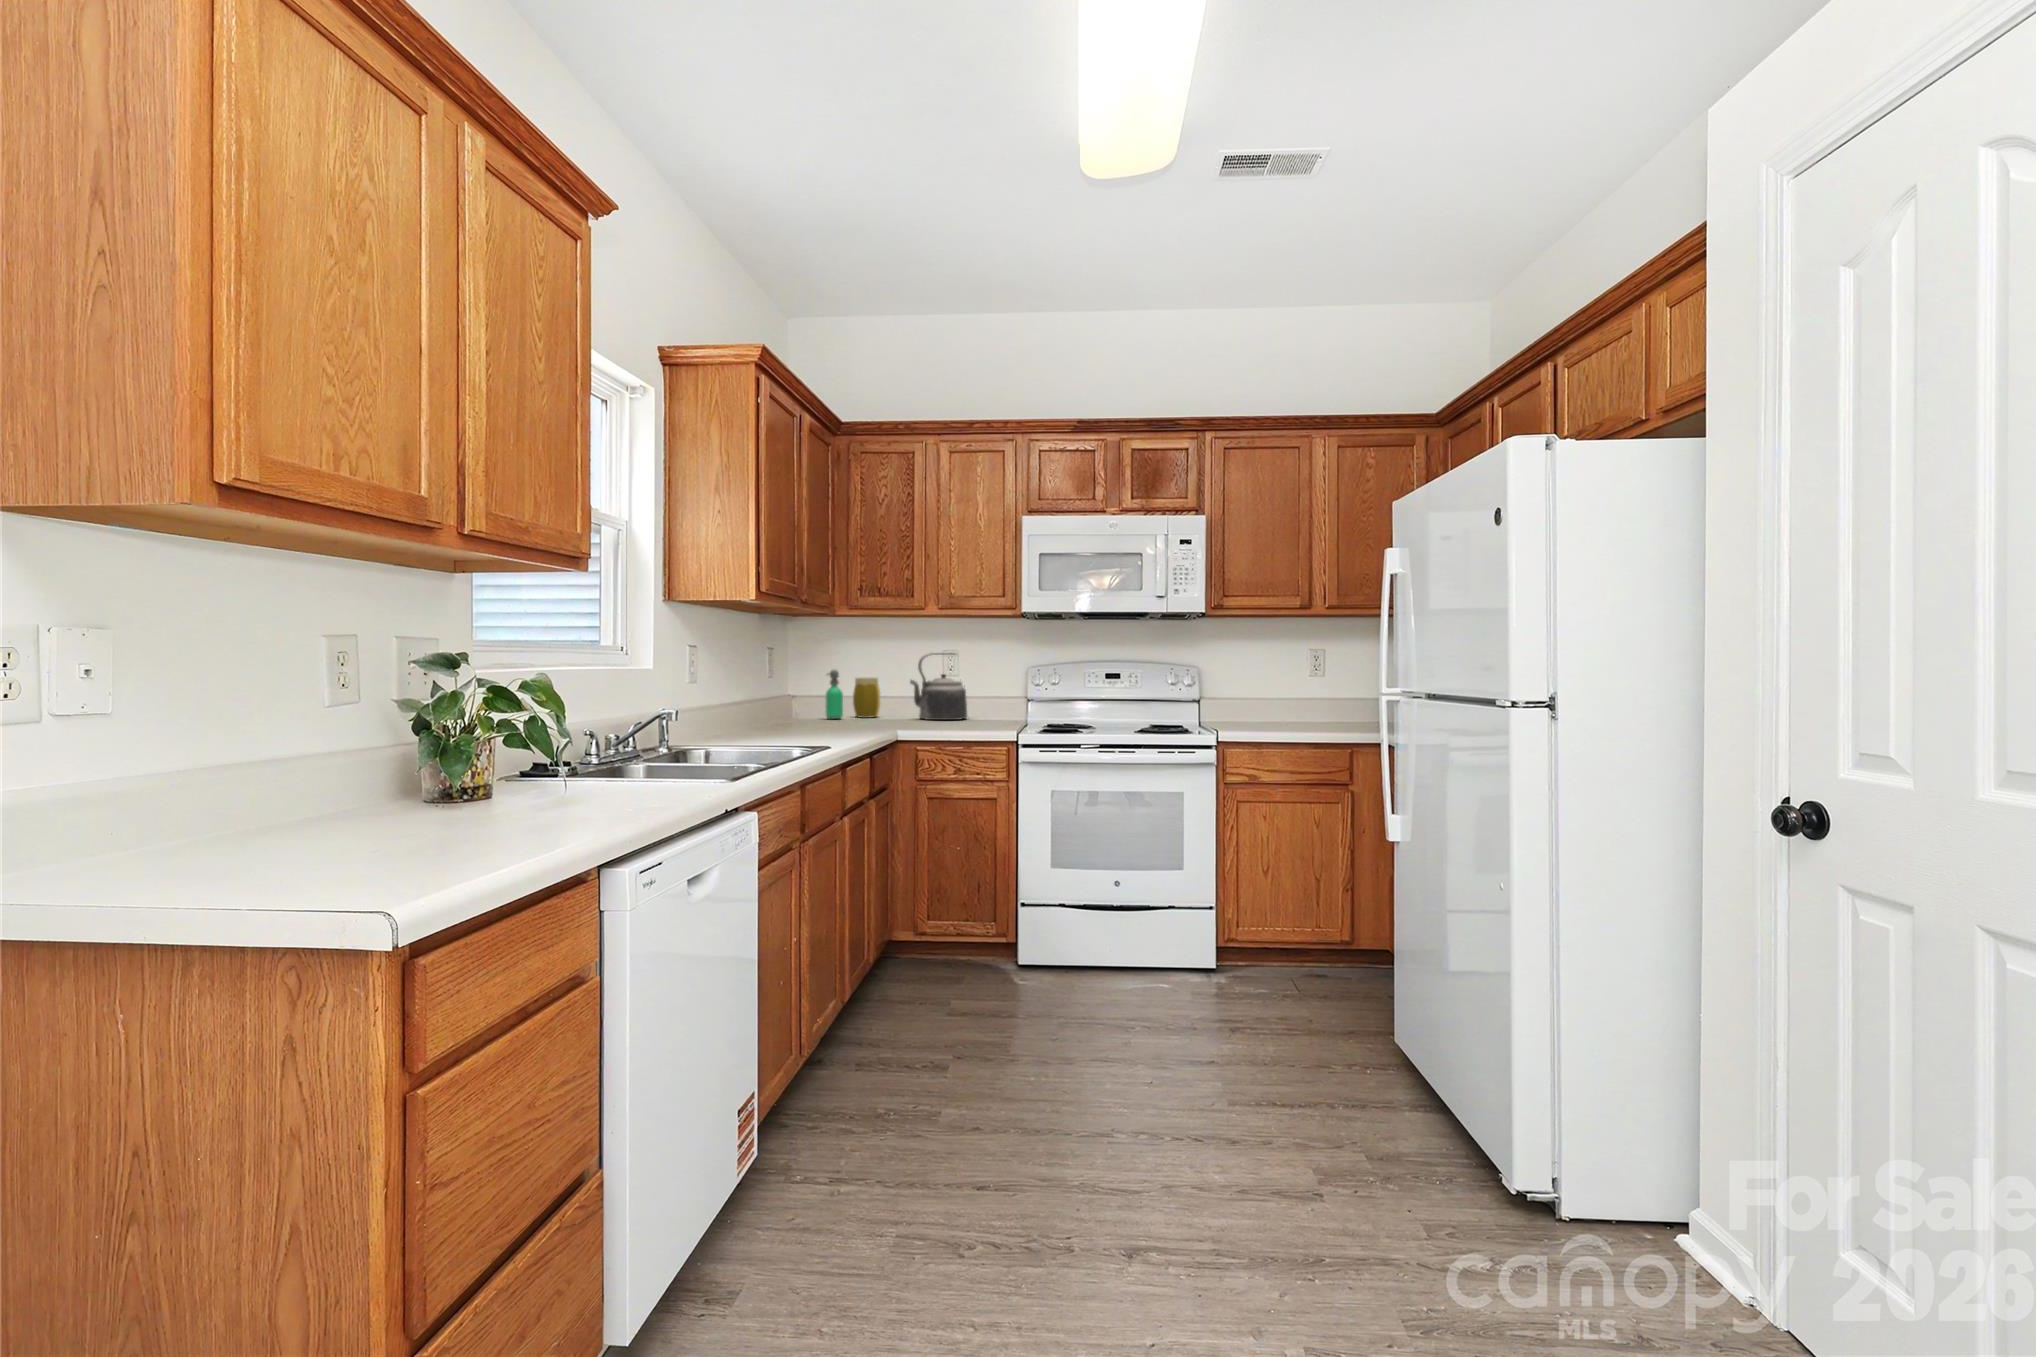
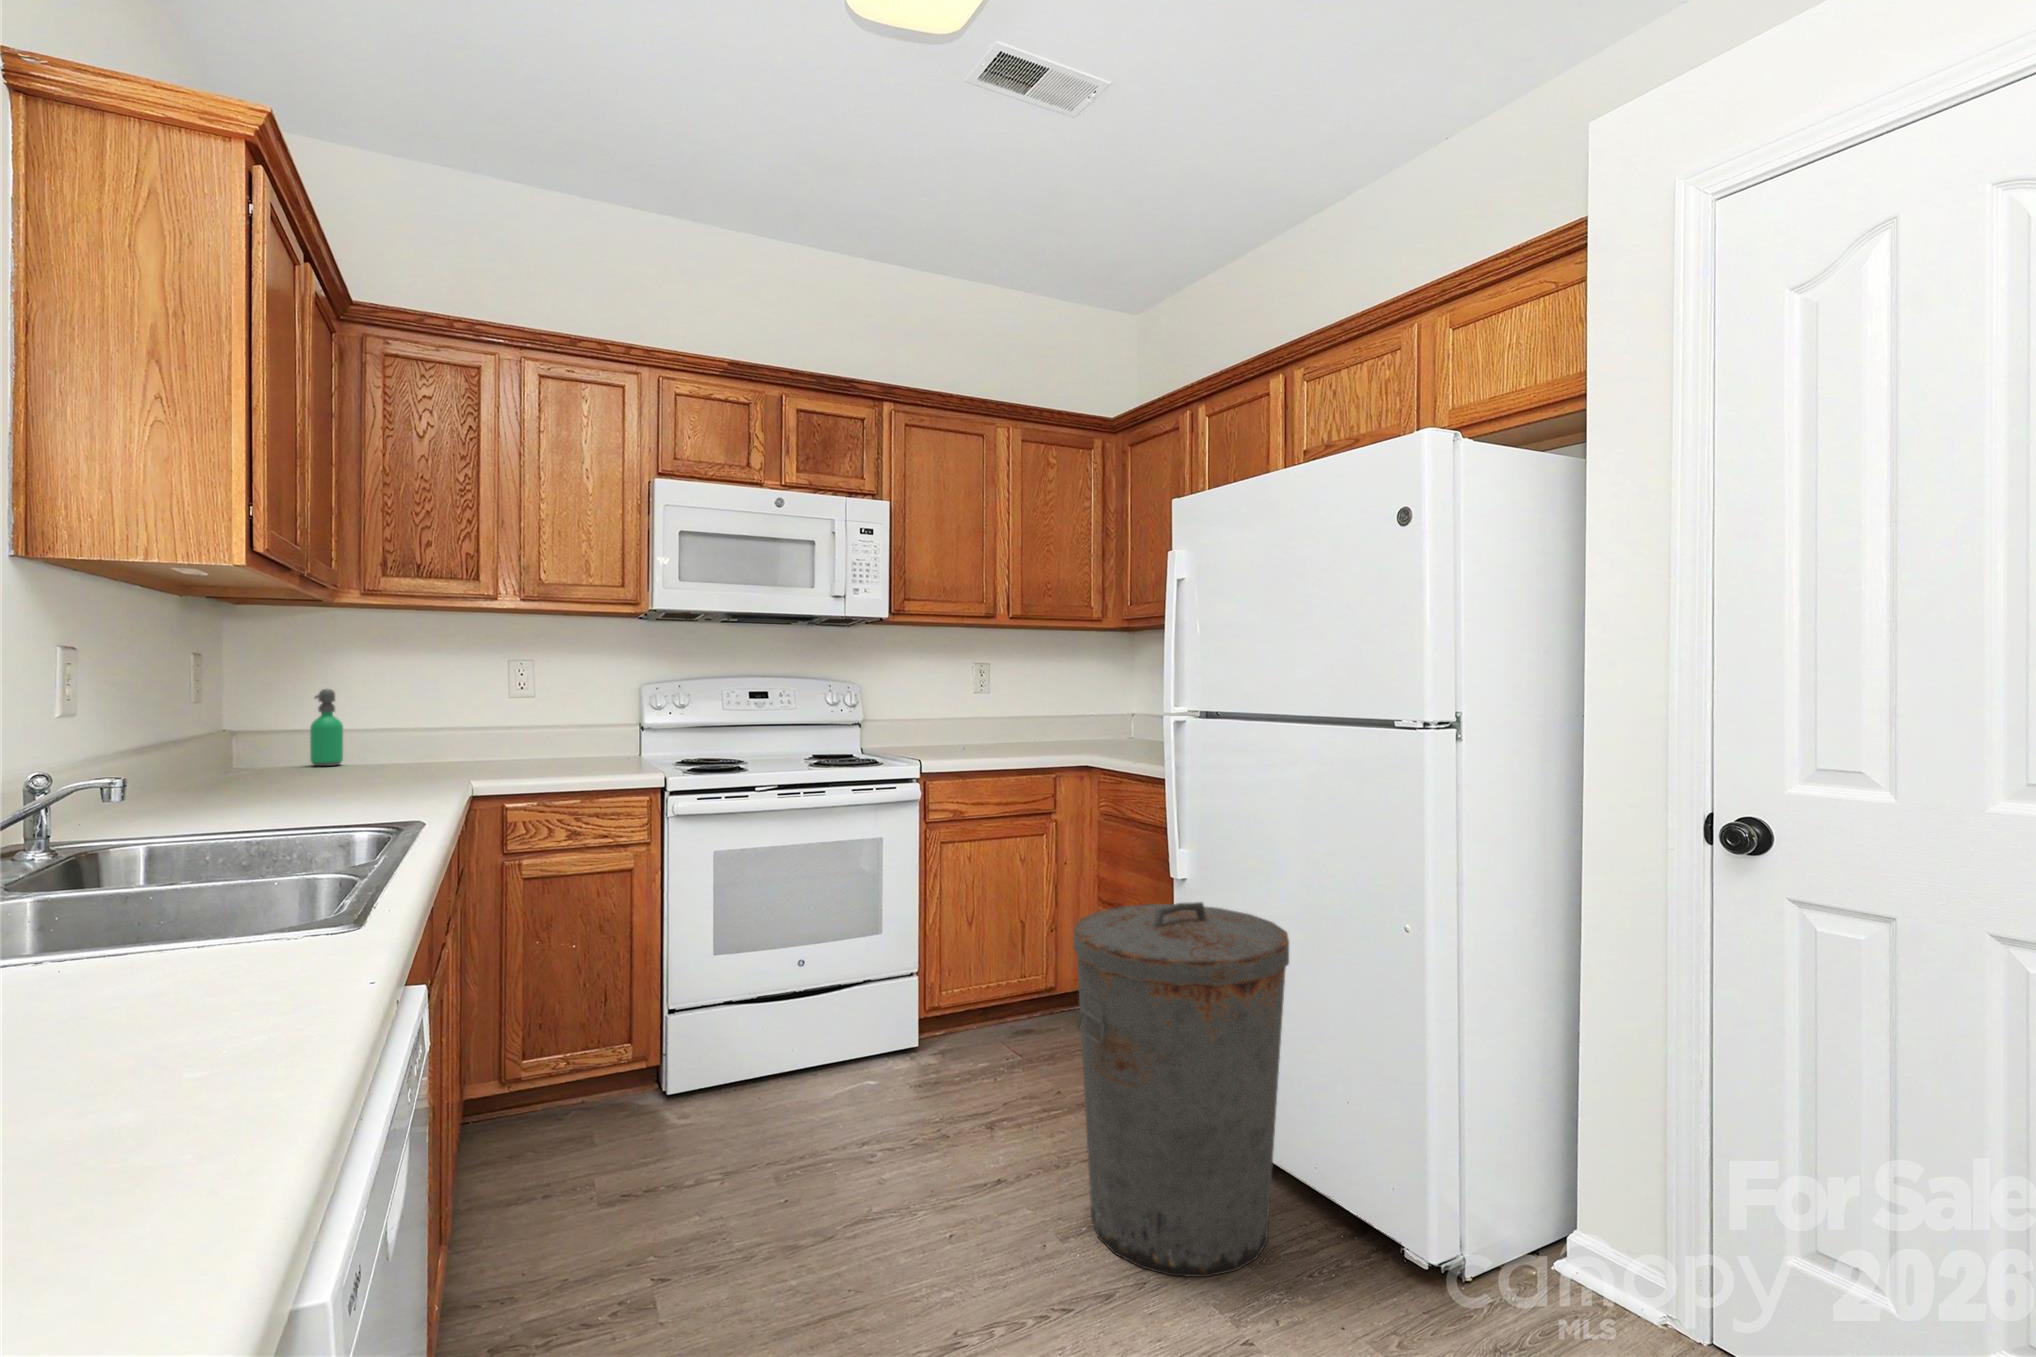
kettle: present [910,653,967,720] -> none [462,664,550,759]
jar: present [853,678,880,718] -> none [357,700,404,760]
trash can: none [1236,849,1426,1149] -> present [1073,902,1289,1277]

